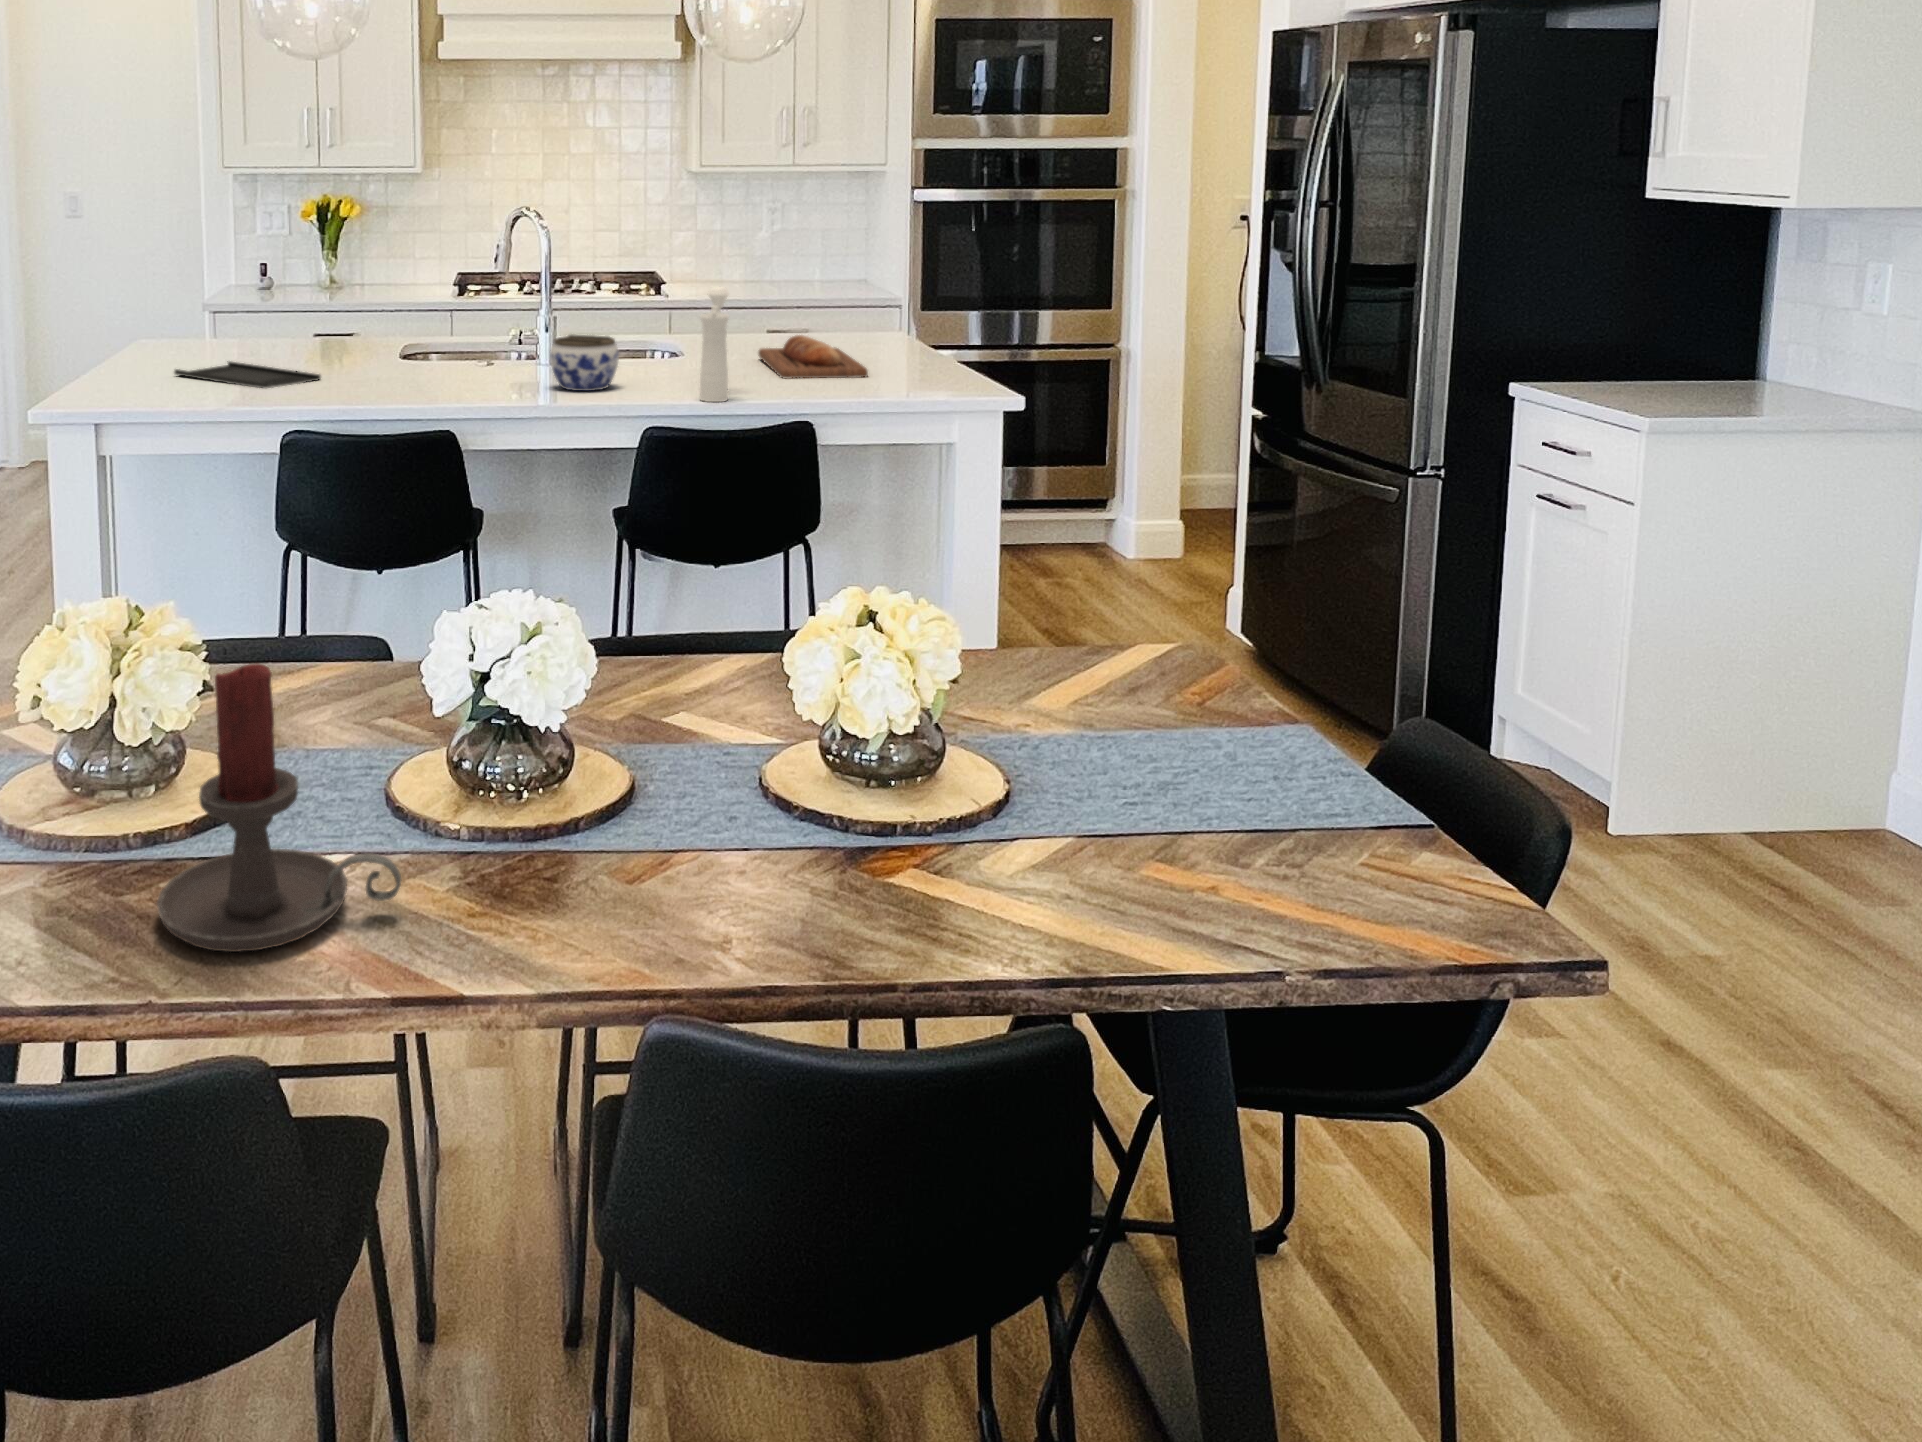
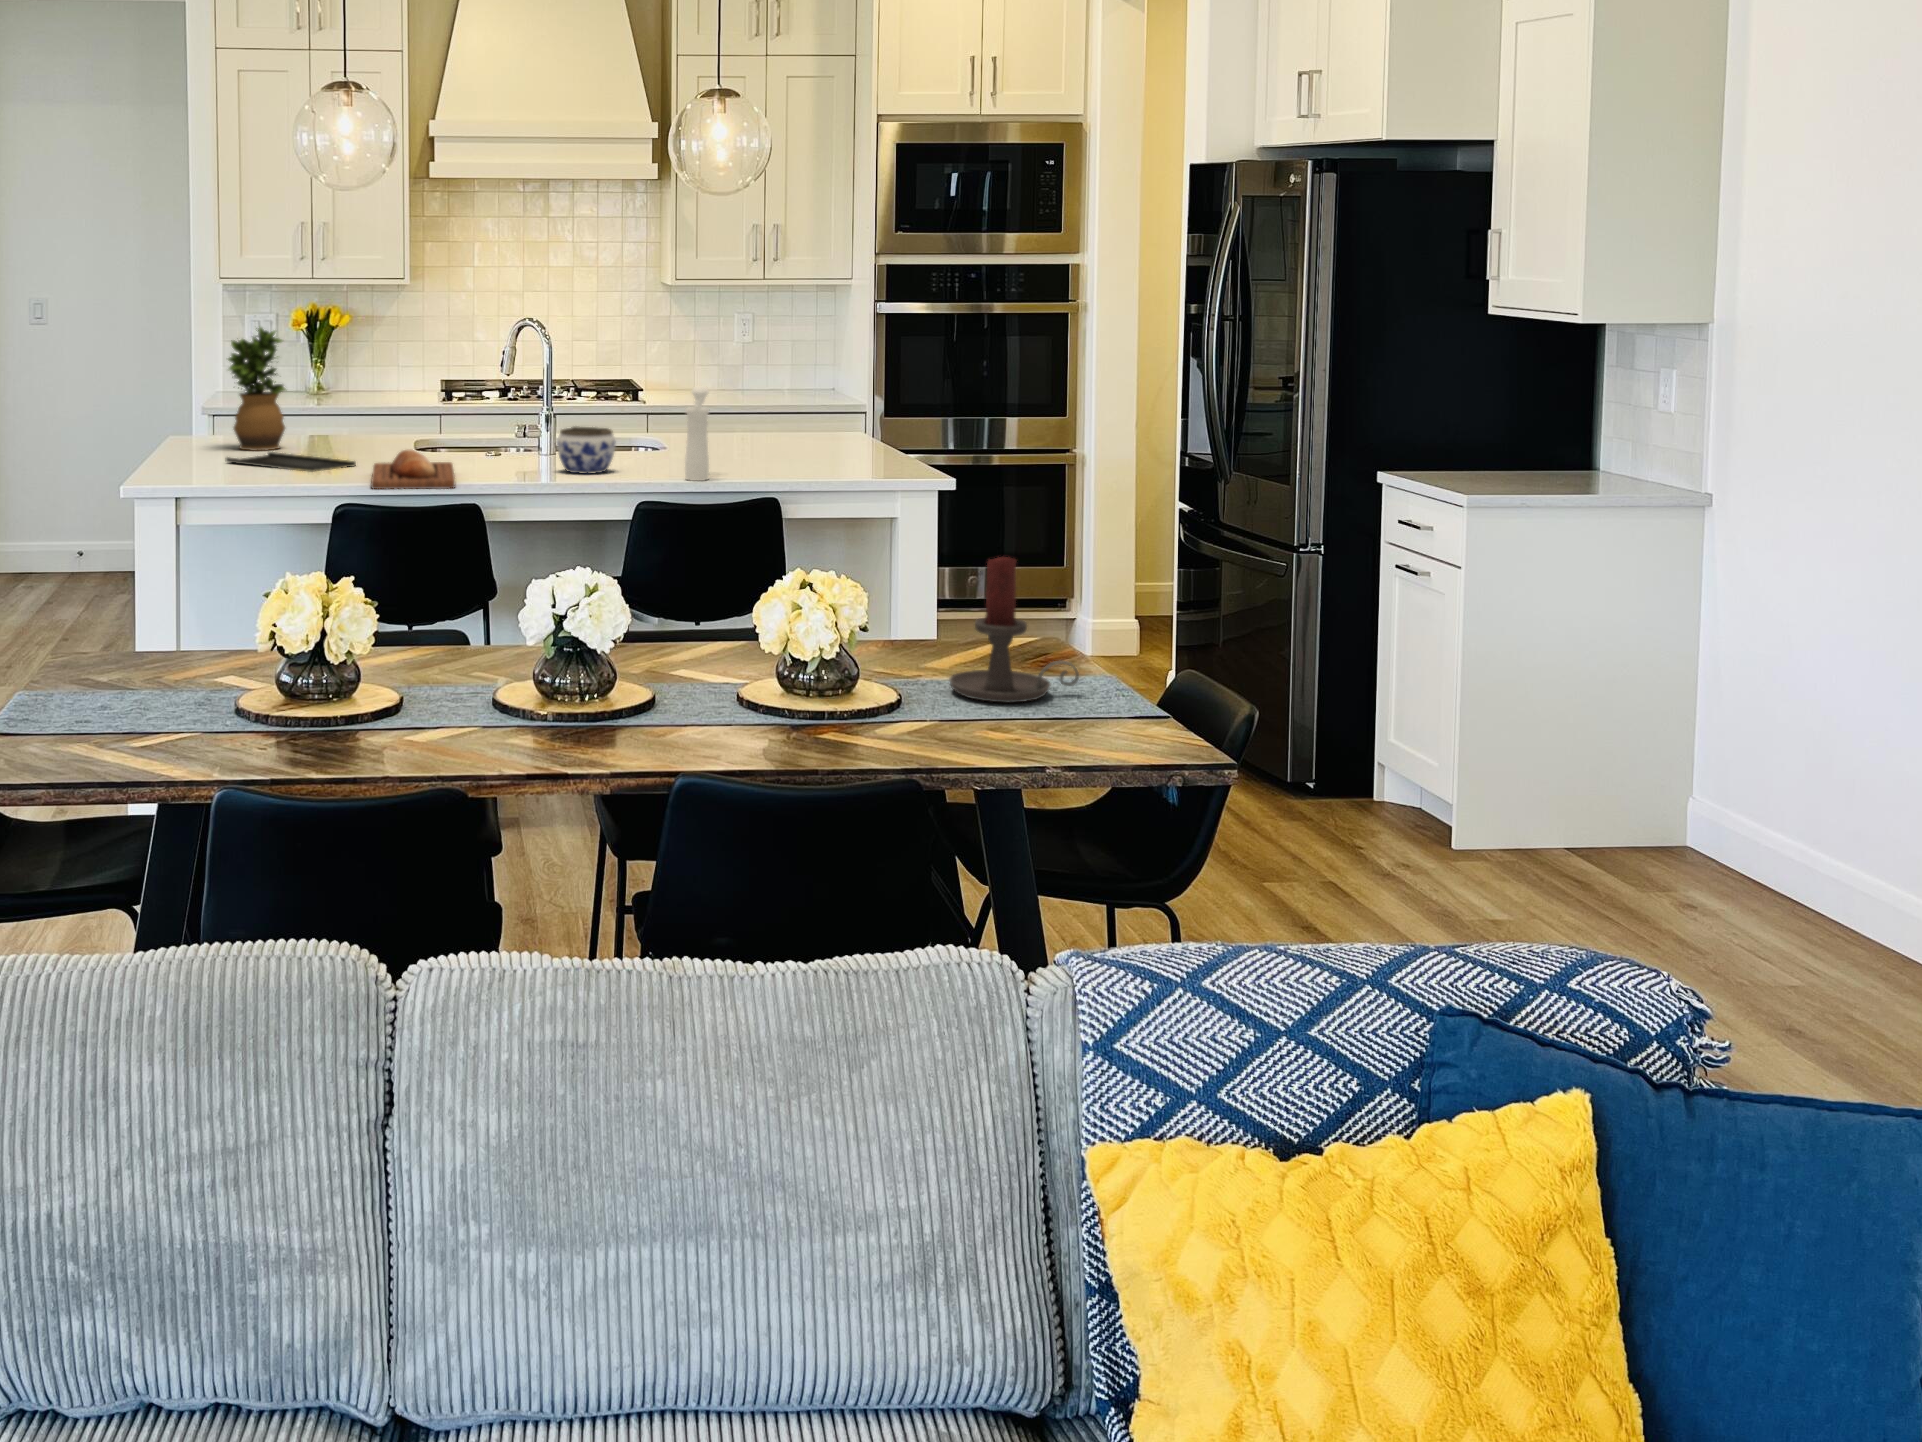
potted plant: none [187,217,260,358] -> present [228,327,286,451]
bread loaf: present [758,335,868,379] -> present [371,450,455,489]
candle holder: present [157,664,402,952] -> present [949,557,1079,702]

